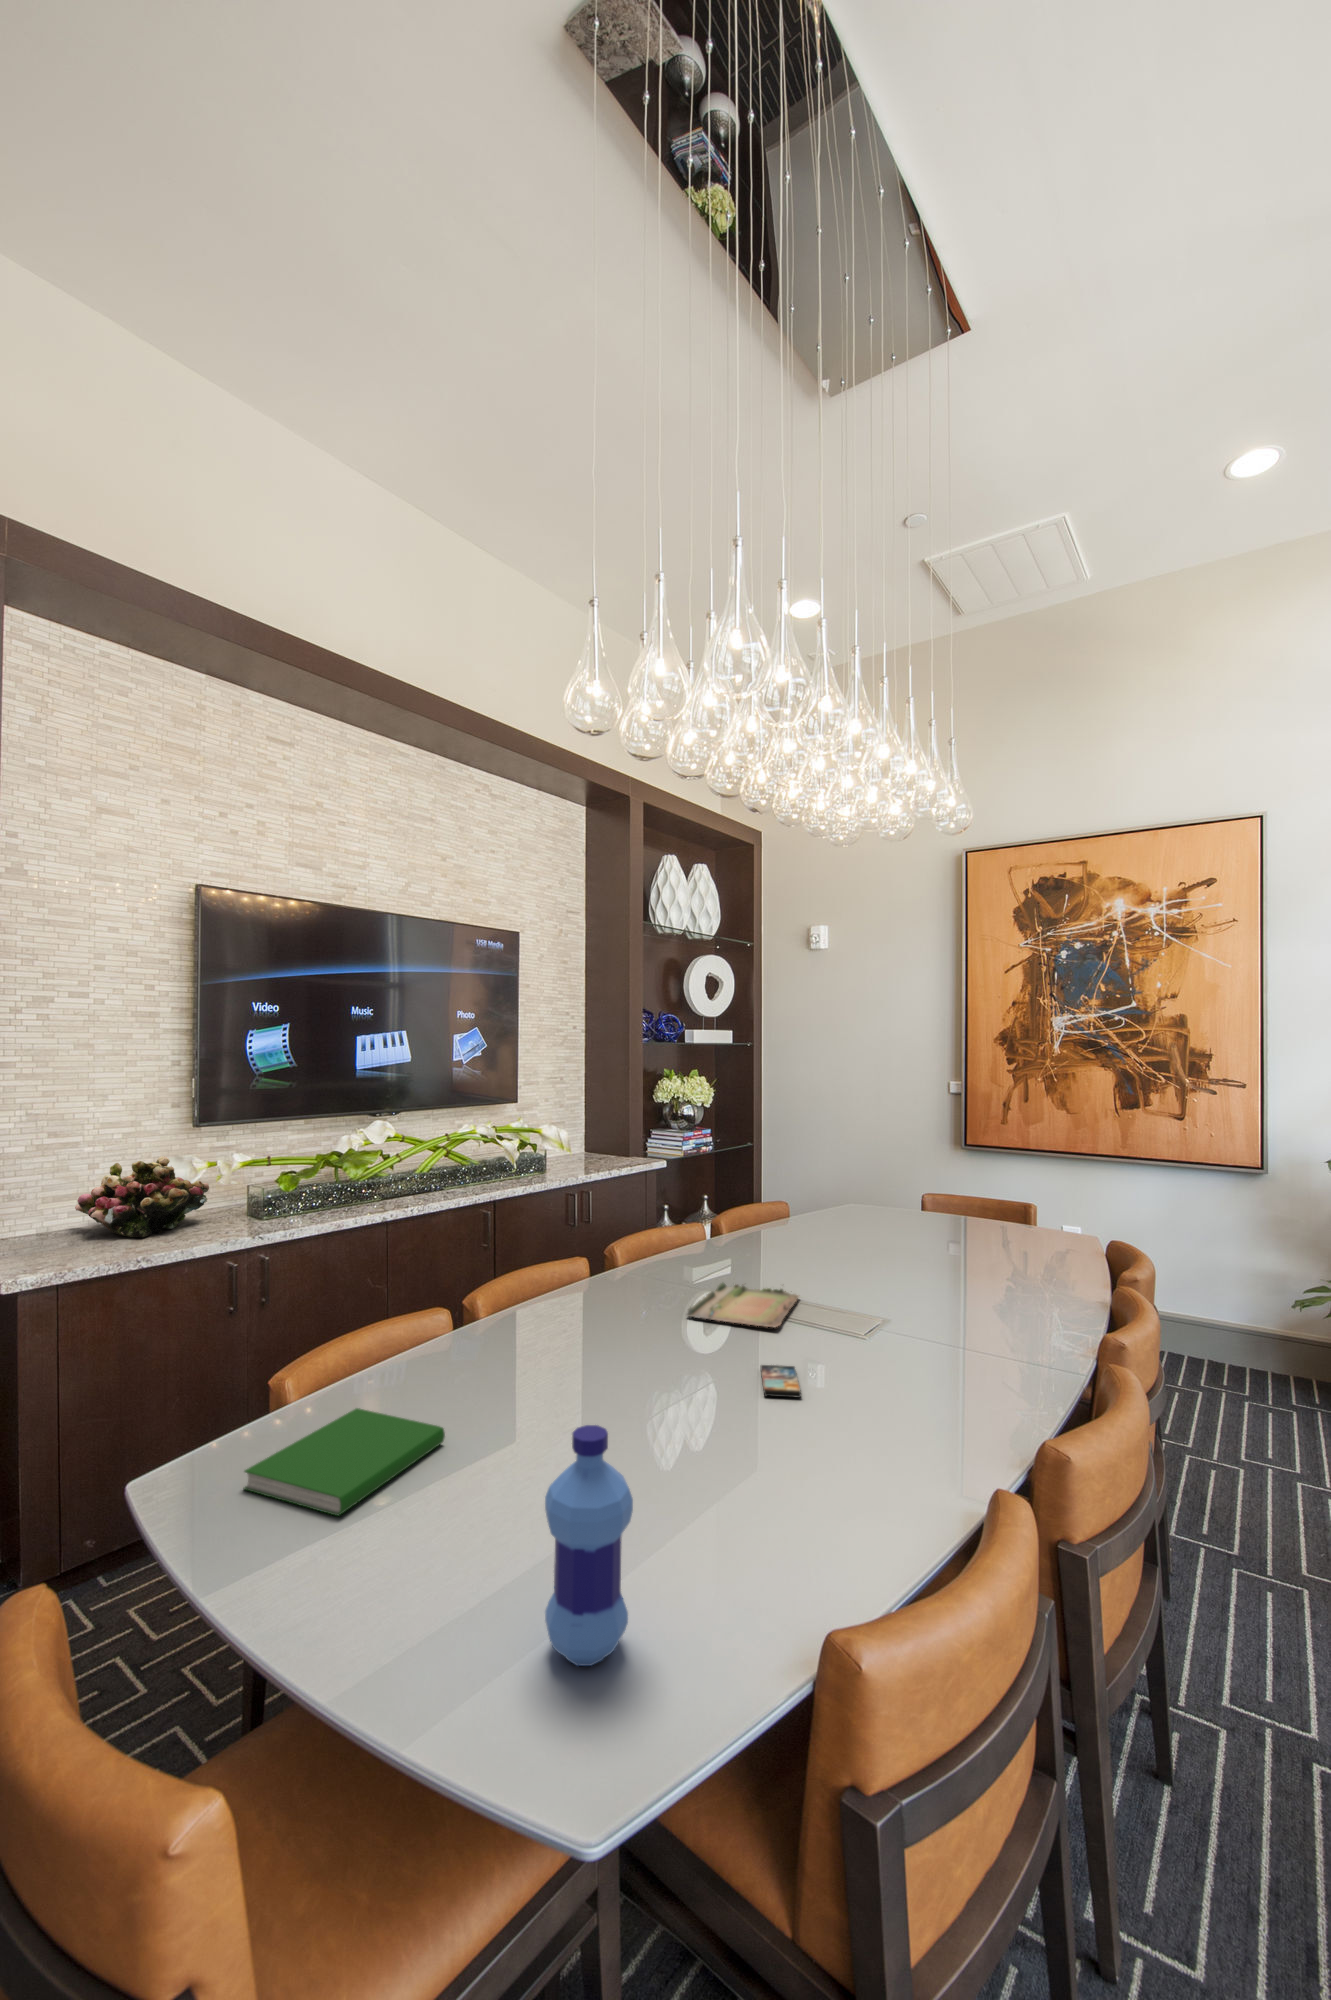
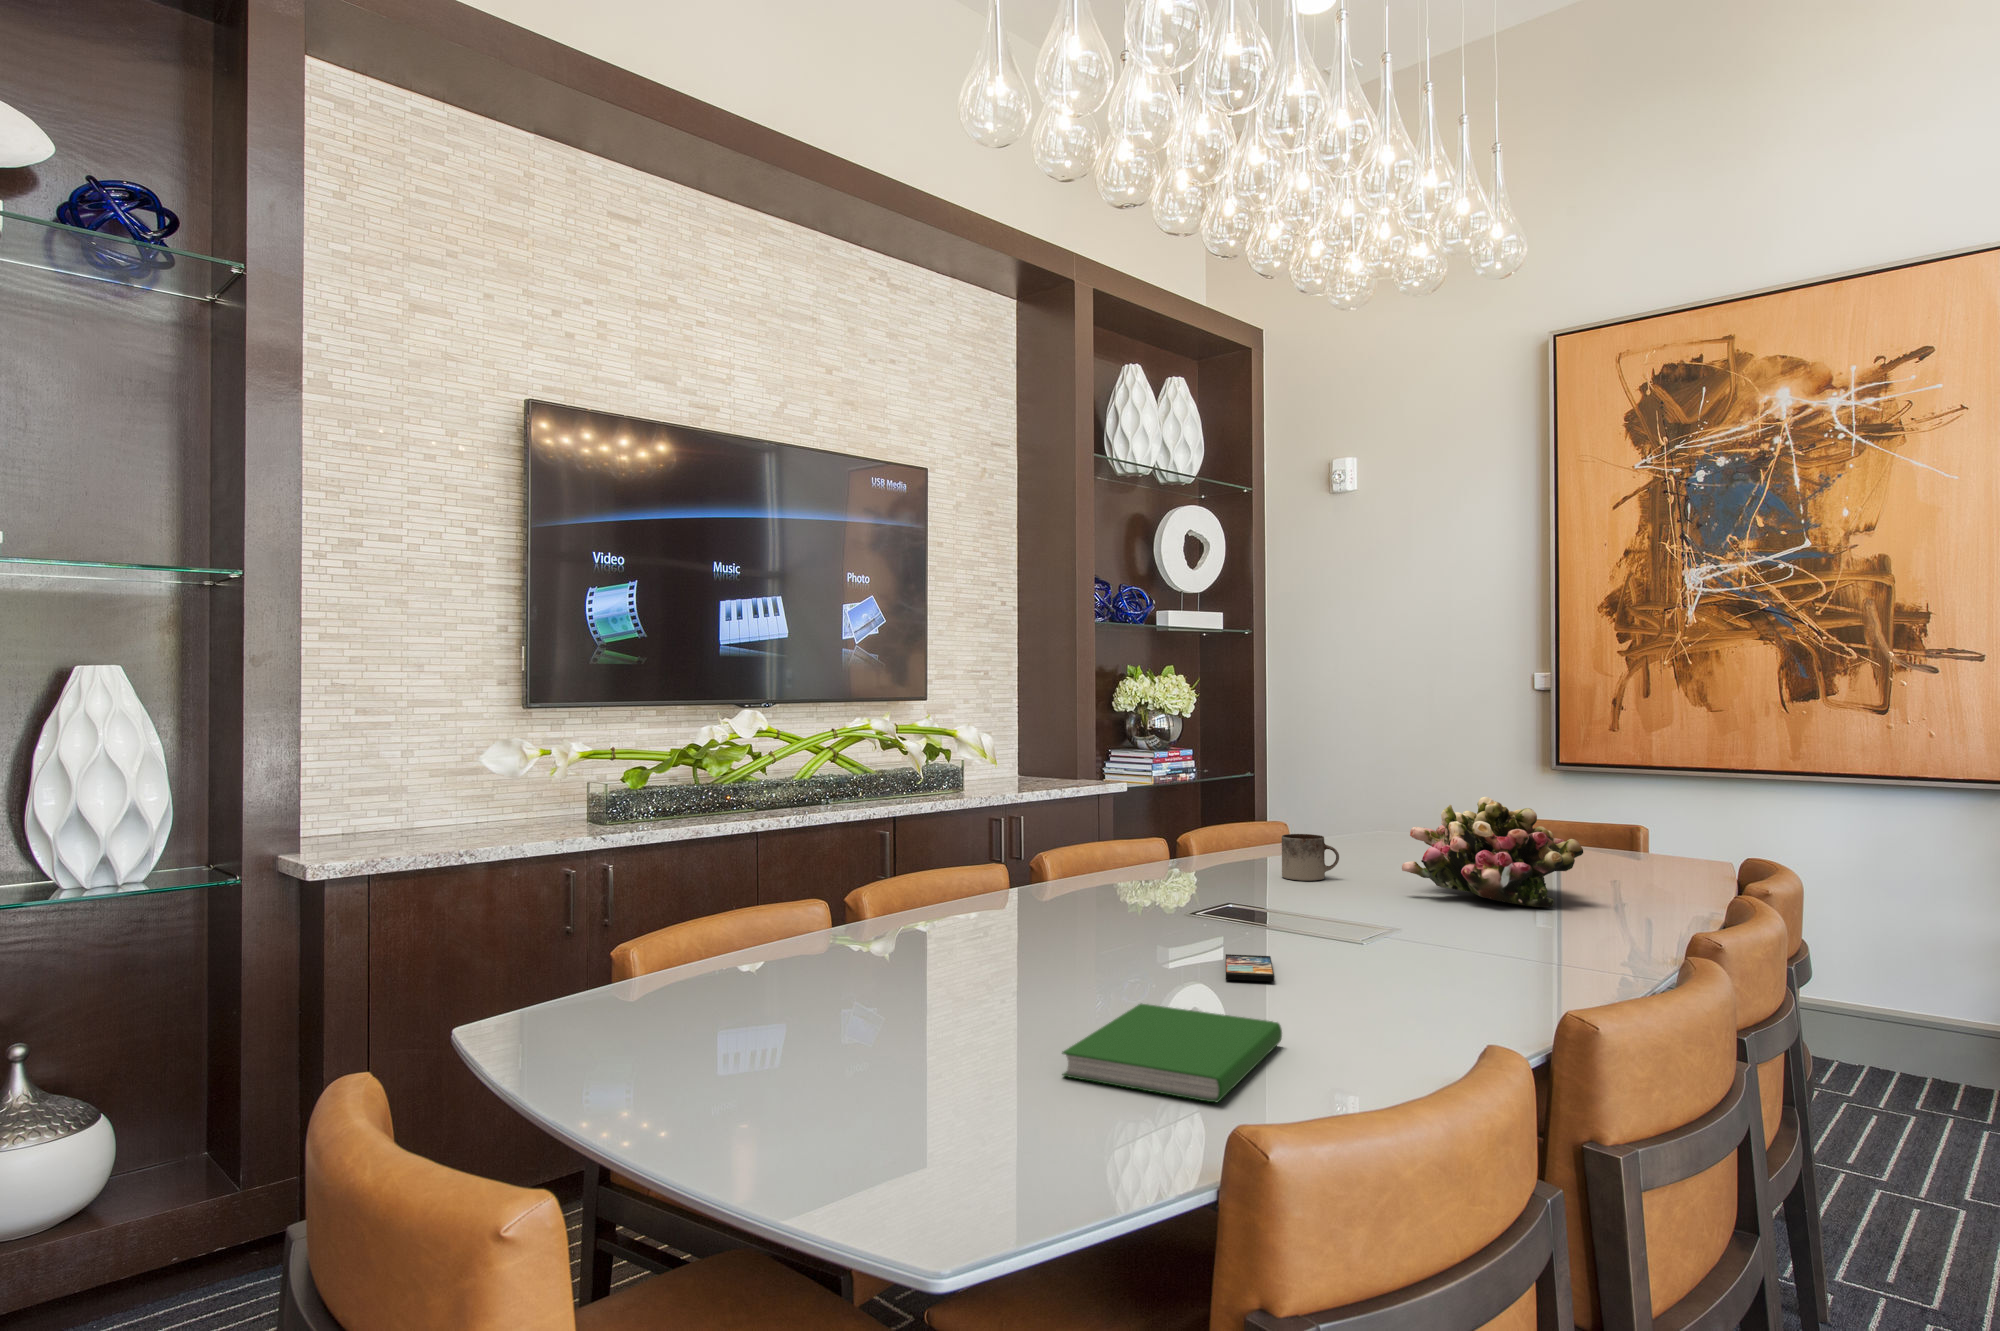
flower arrangement: present [75,1156,209,1237] -> present [1402,797,1583,907]
mug: none [789,1230,831,1268] -> present [1282,834,1339,881]
tray: present [687,1283,799,1328] -> none [1135,884,1291,926]
hardcover book: present [244,1408,445,1516] -> present [1063,1004,1282,1102]
water bottle: present [545,1425,633,1666] -> none [924,897,1027,1159]

